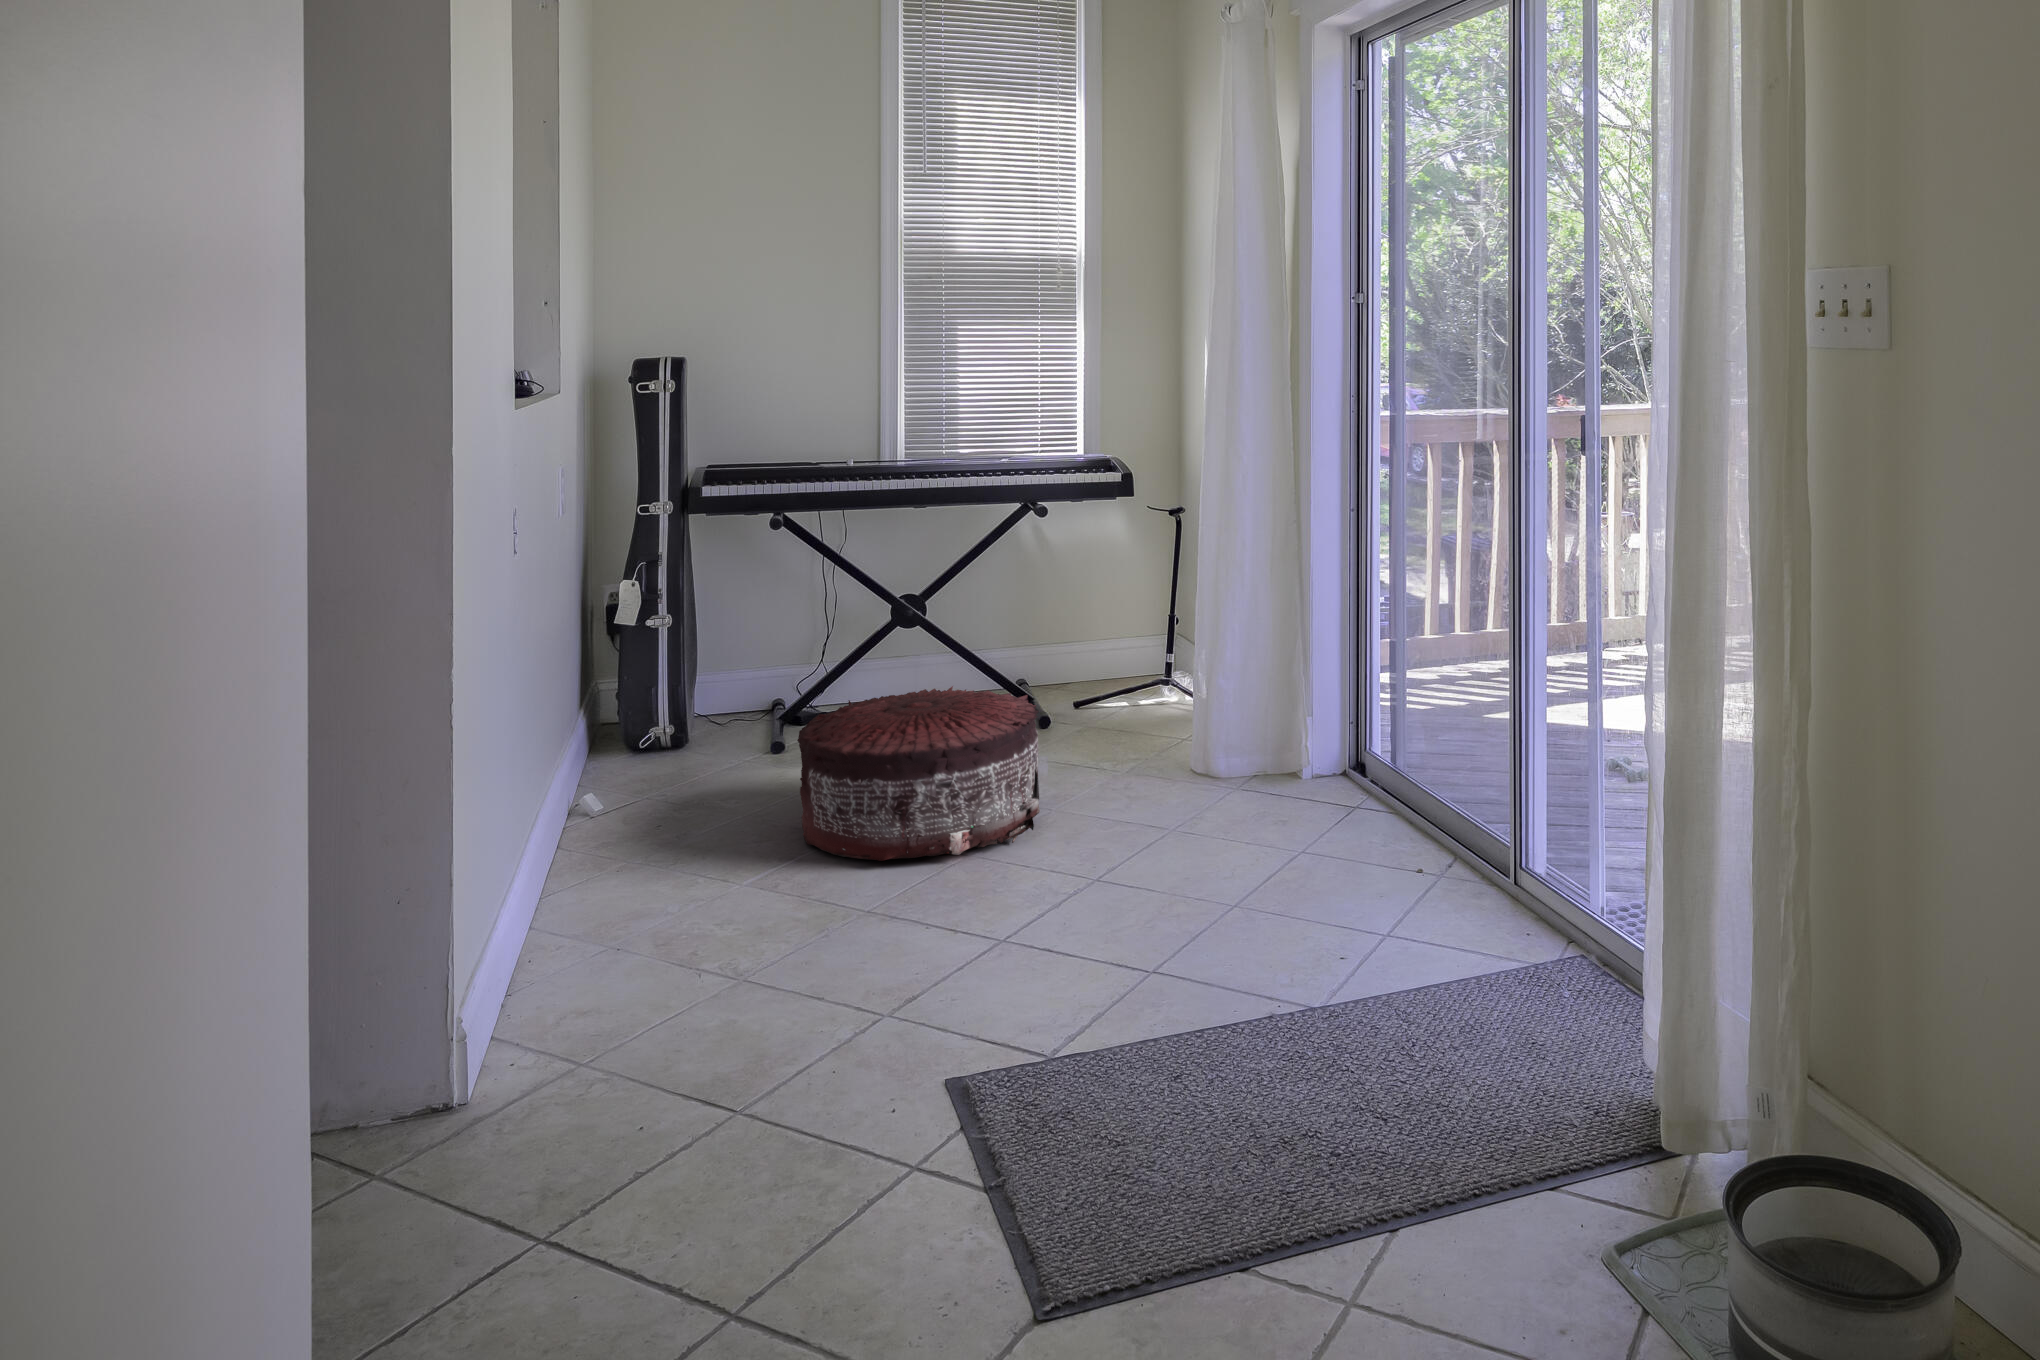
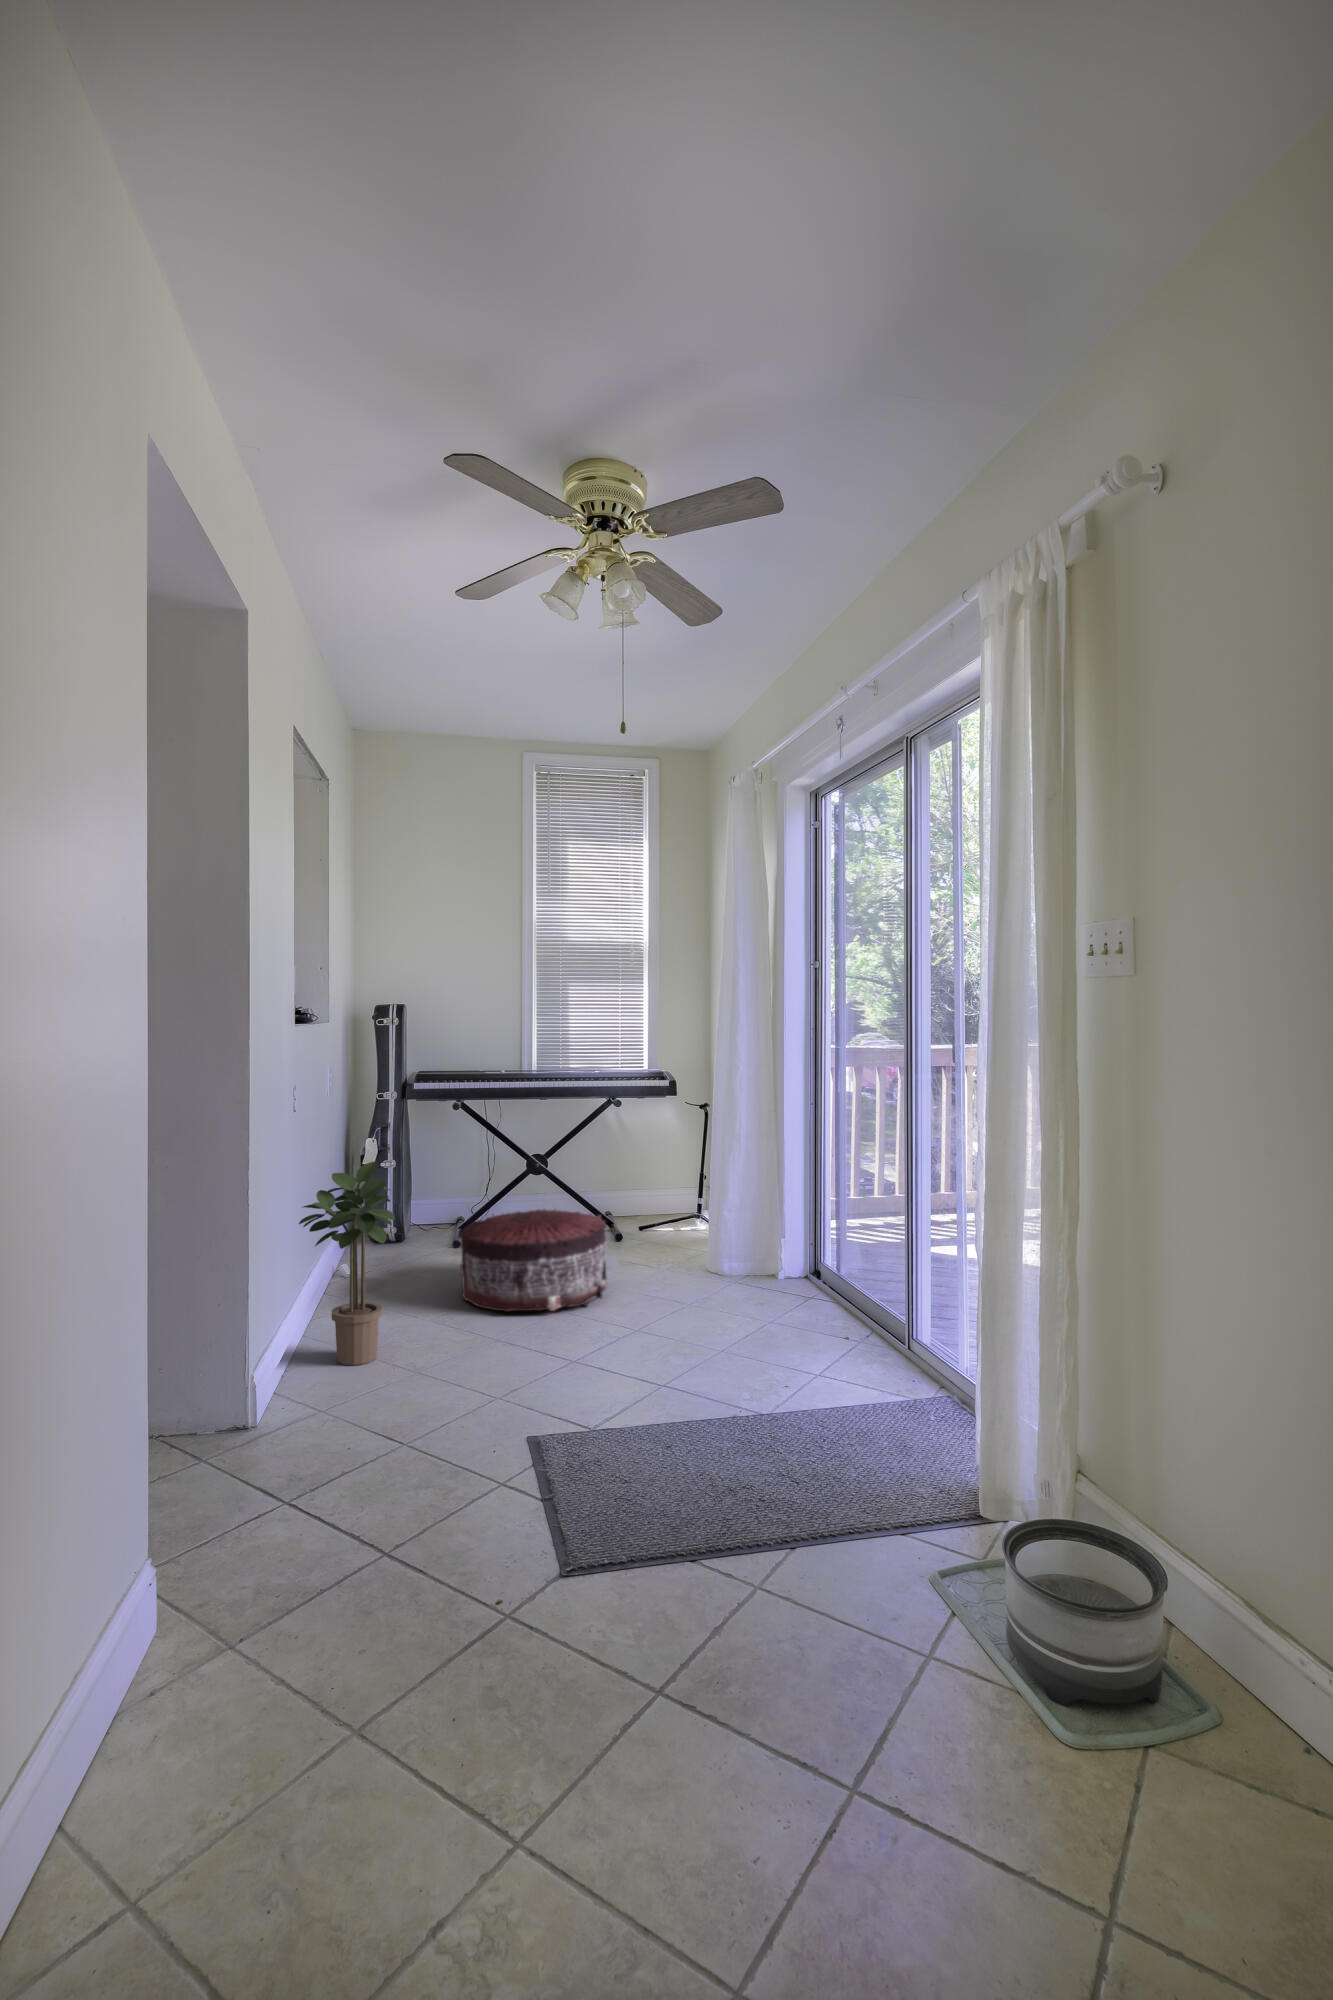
potted plant: none [531,634,703,974] -> present [299,1162,395,1365]

